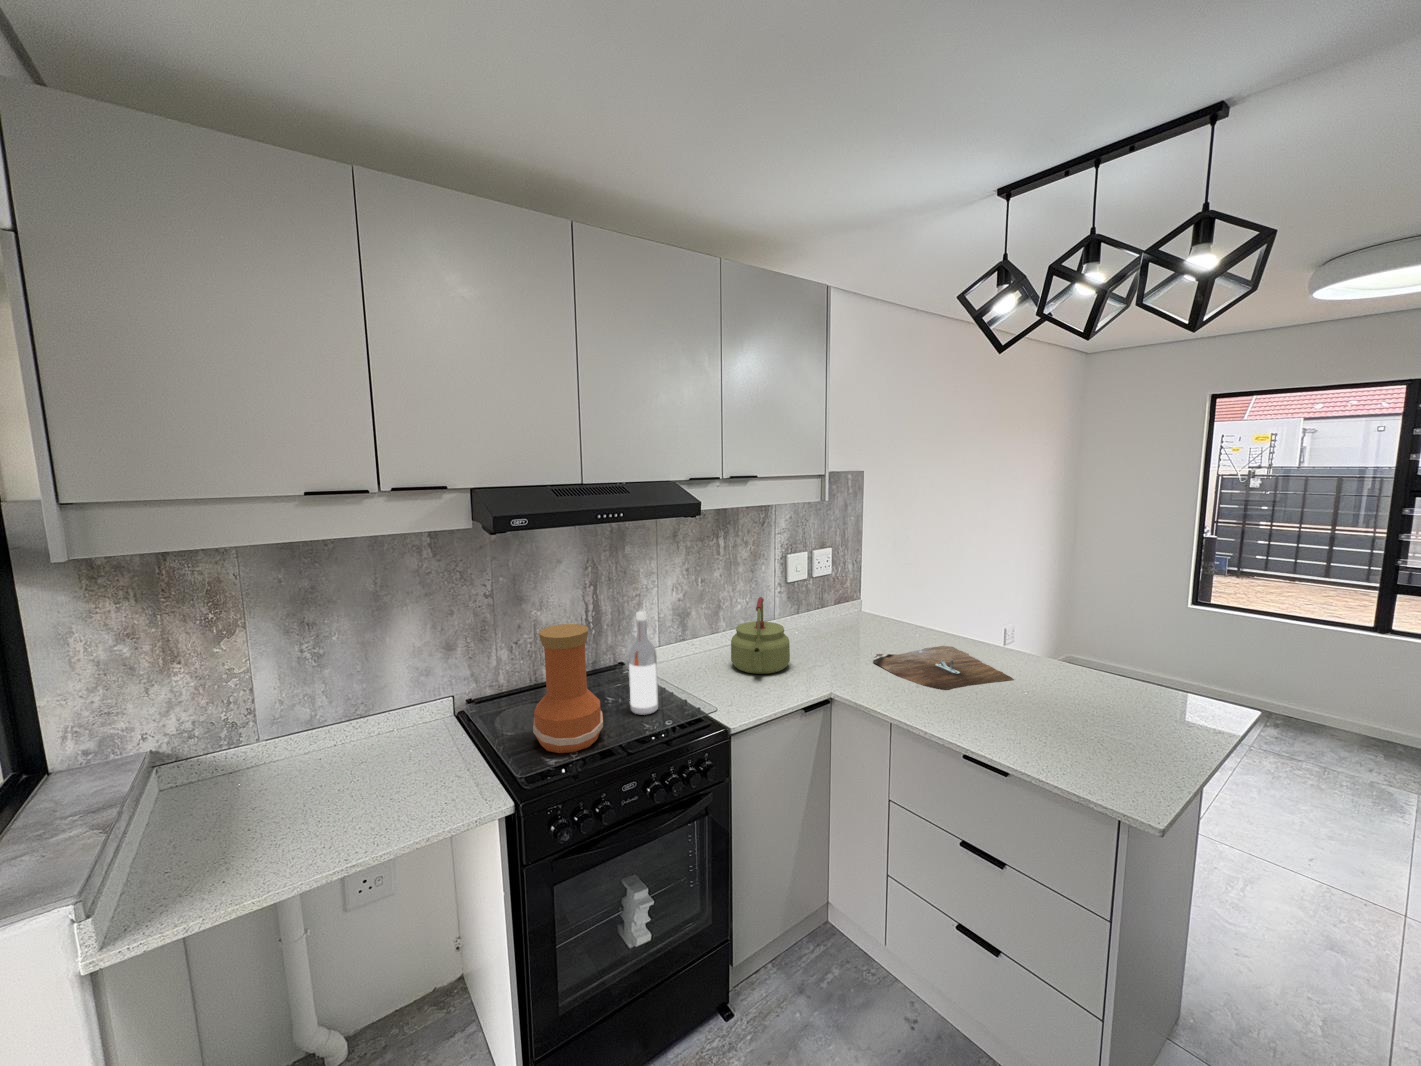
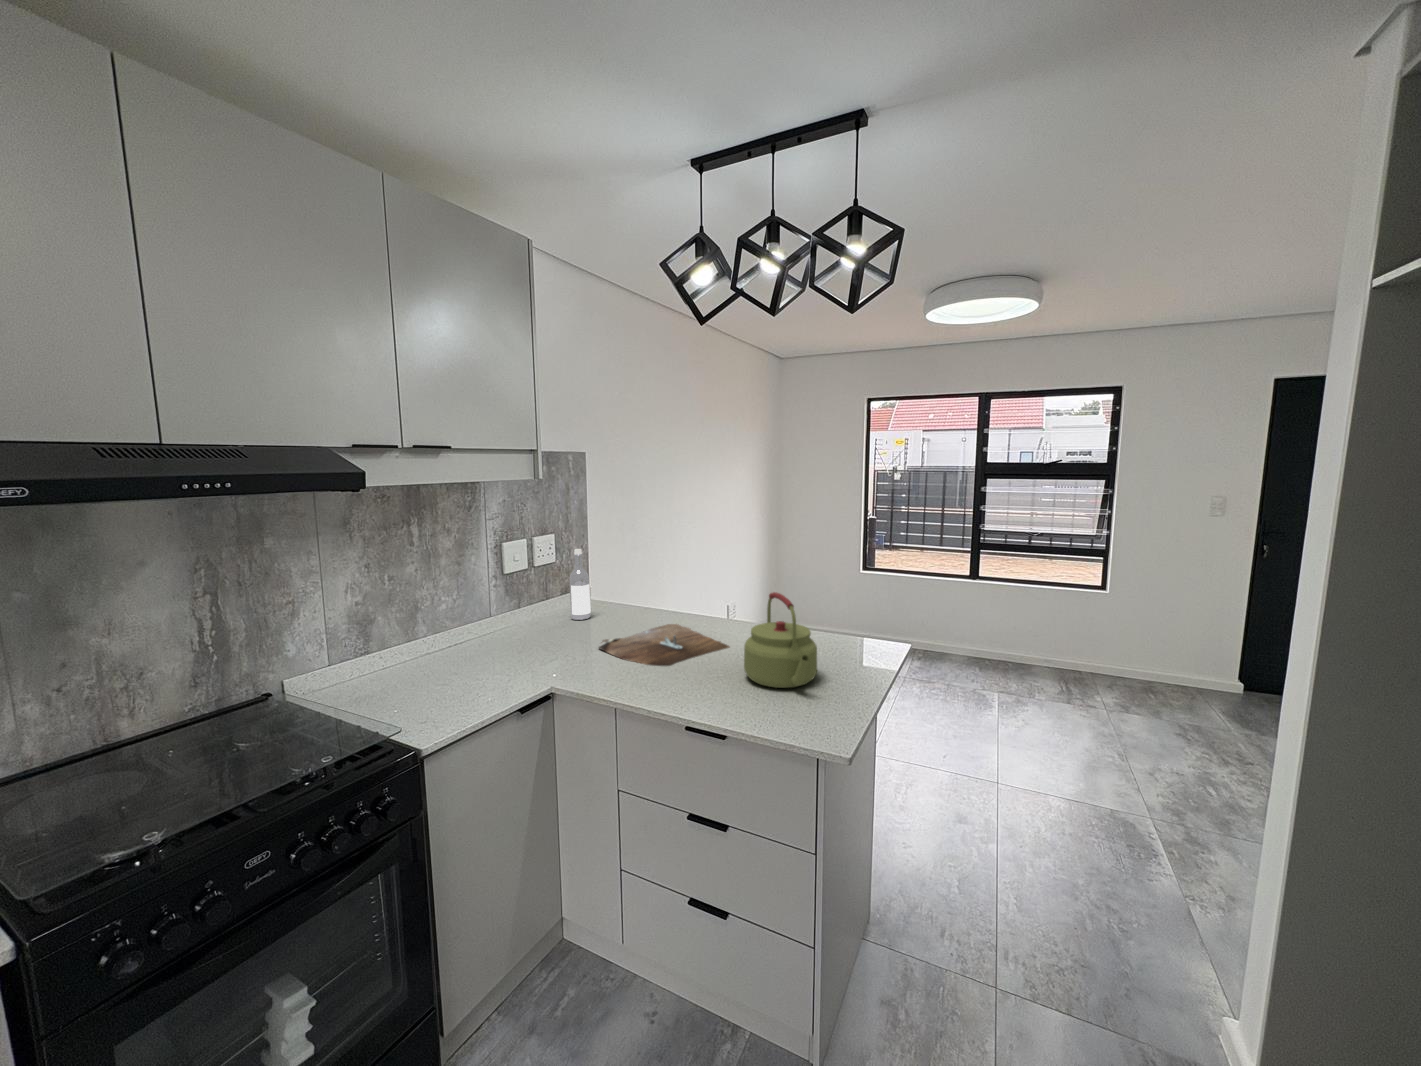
kettle: present [731,597,790,674] -> present [744,592,817,688]
wine bottle: present [629,611,658,715] -> present [569,549,591,620]
vase: present [533,624,603,753] -> none [68,645,212,841]

